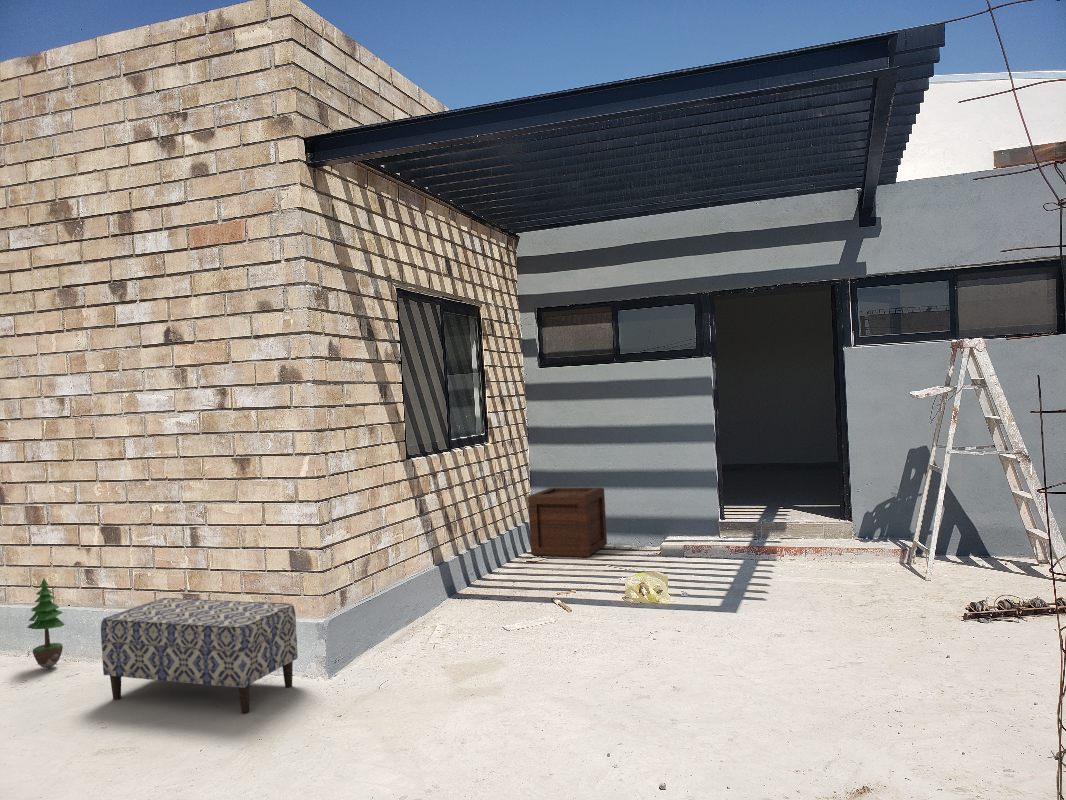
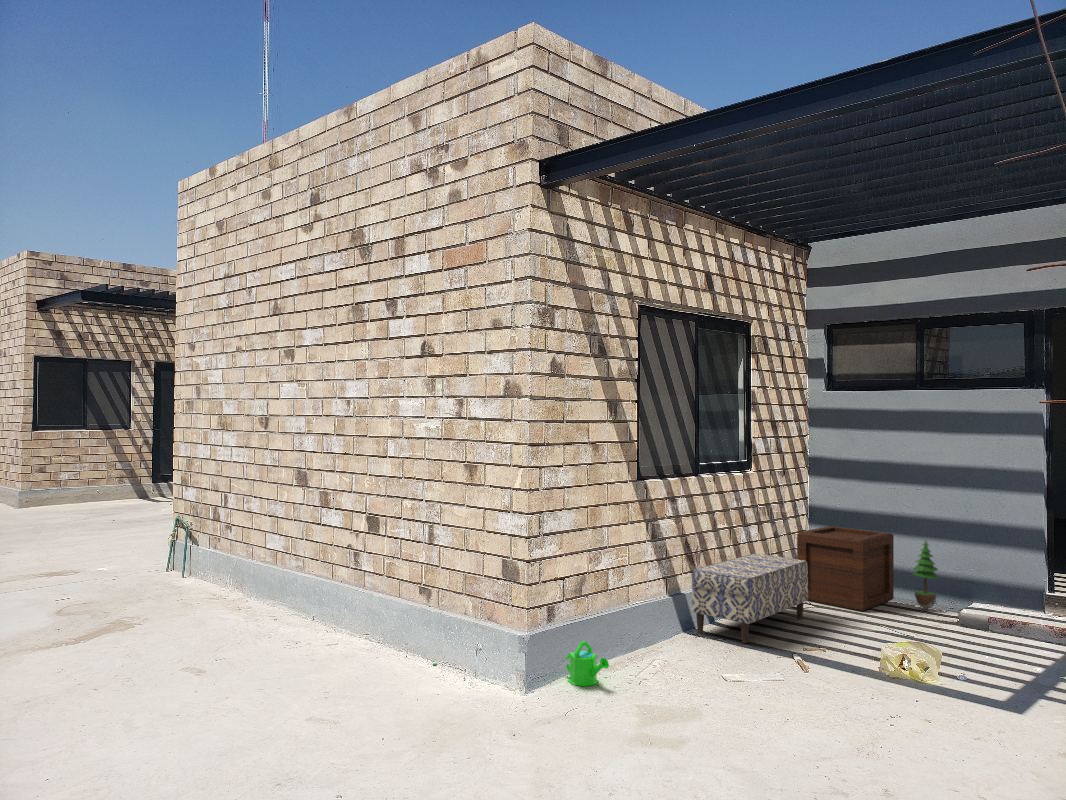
potted tree: present [27,579,65,669] -> present [912,540,939,610]
bench: present [101,598,298,713] -> present [692,553,808,643]
watering can: none [358,619,407,663] -> present [566,641,609,686]

